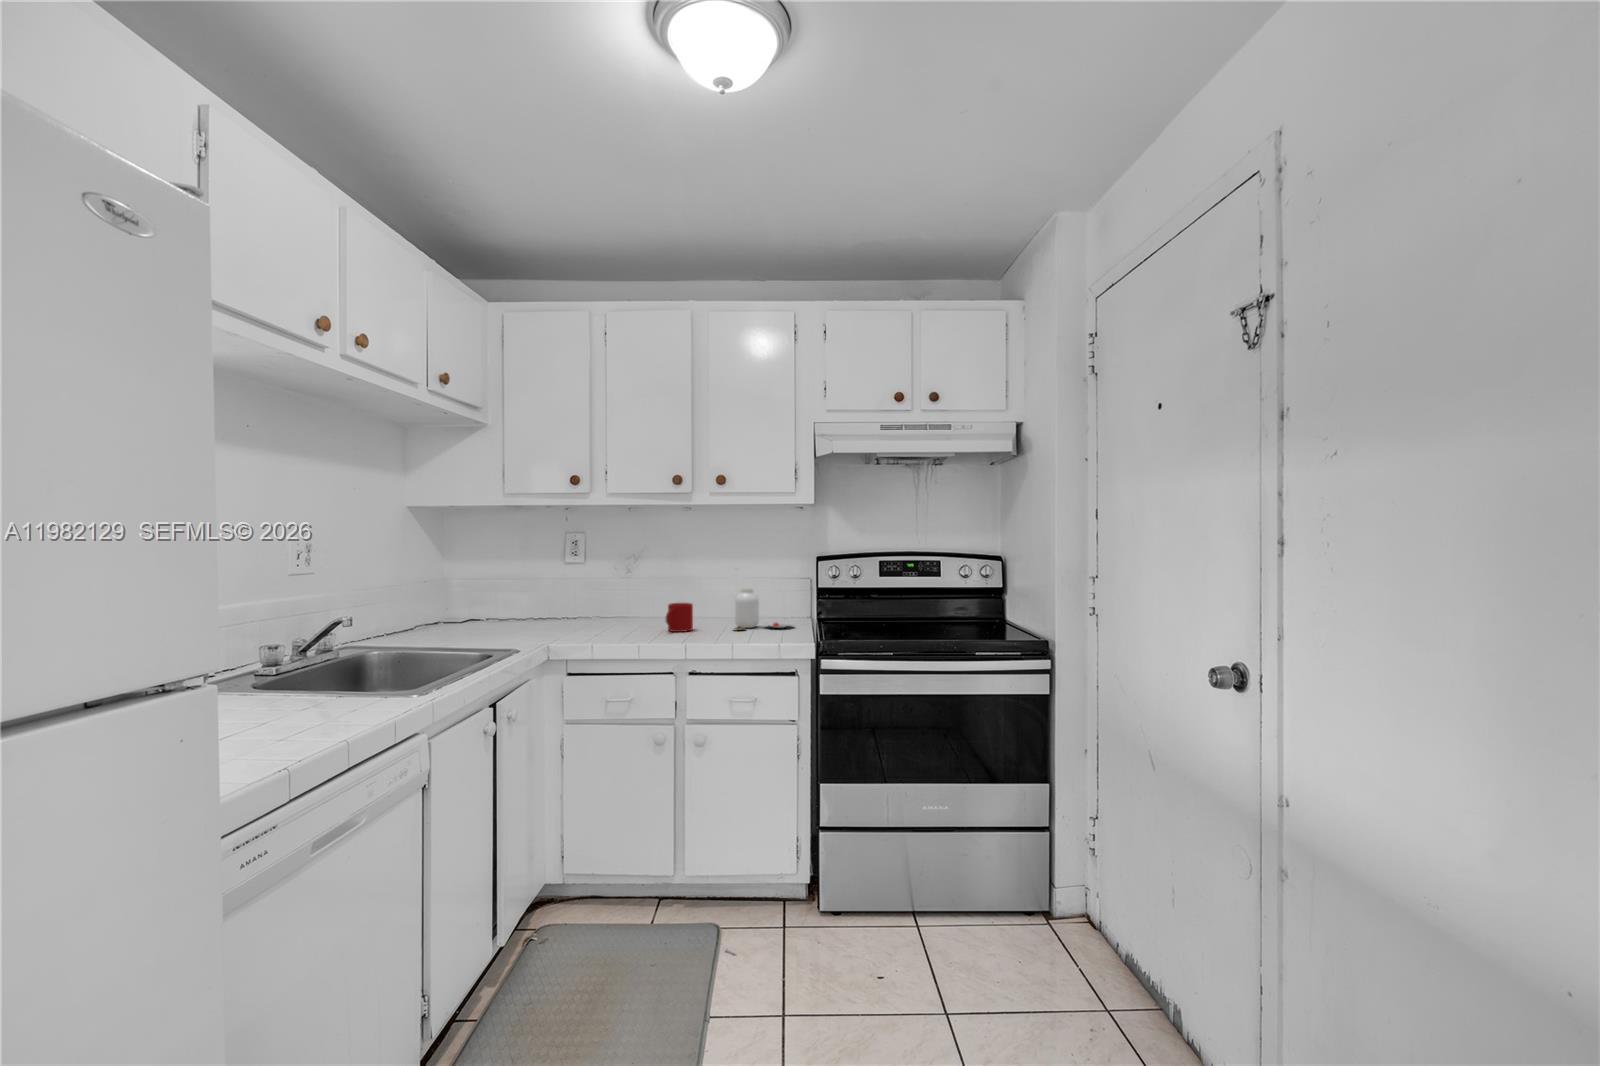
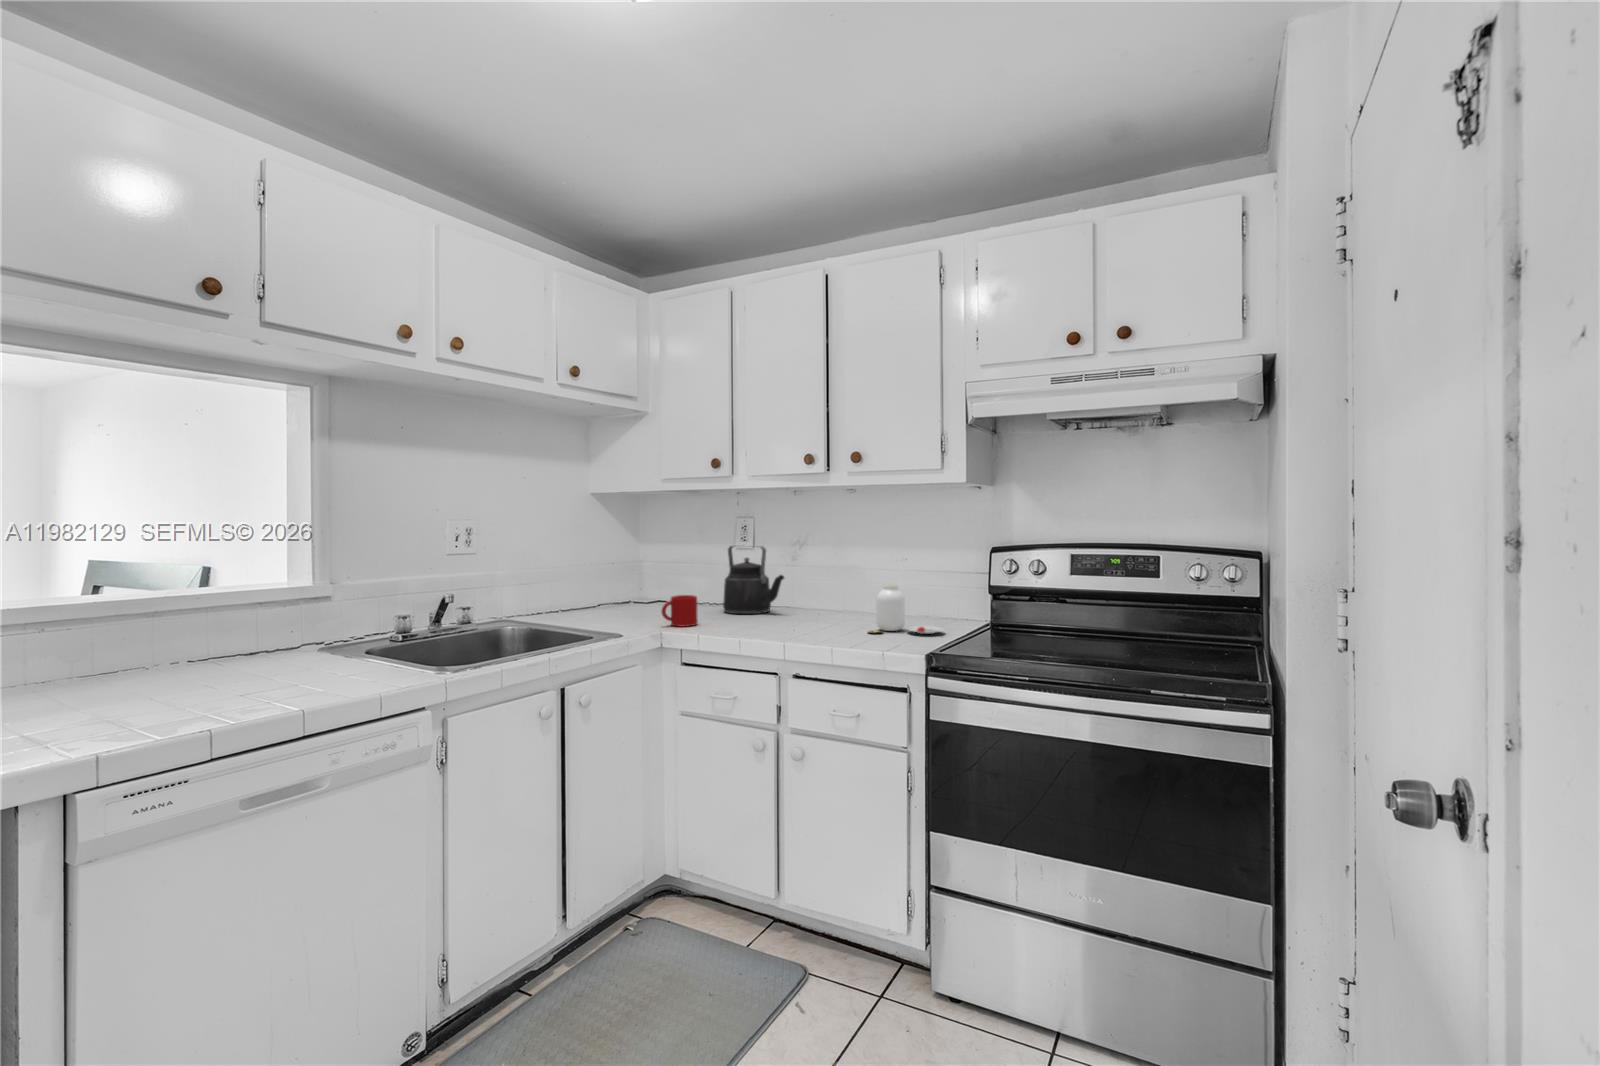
kettle: none [563,558,630,624] -> present [723,546,784,614]
mug: present [666,603,693,632] -> present [662,595,698,627]

